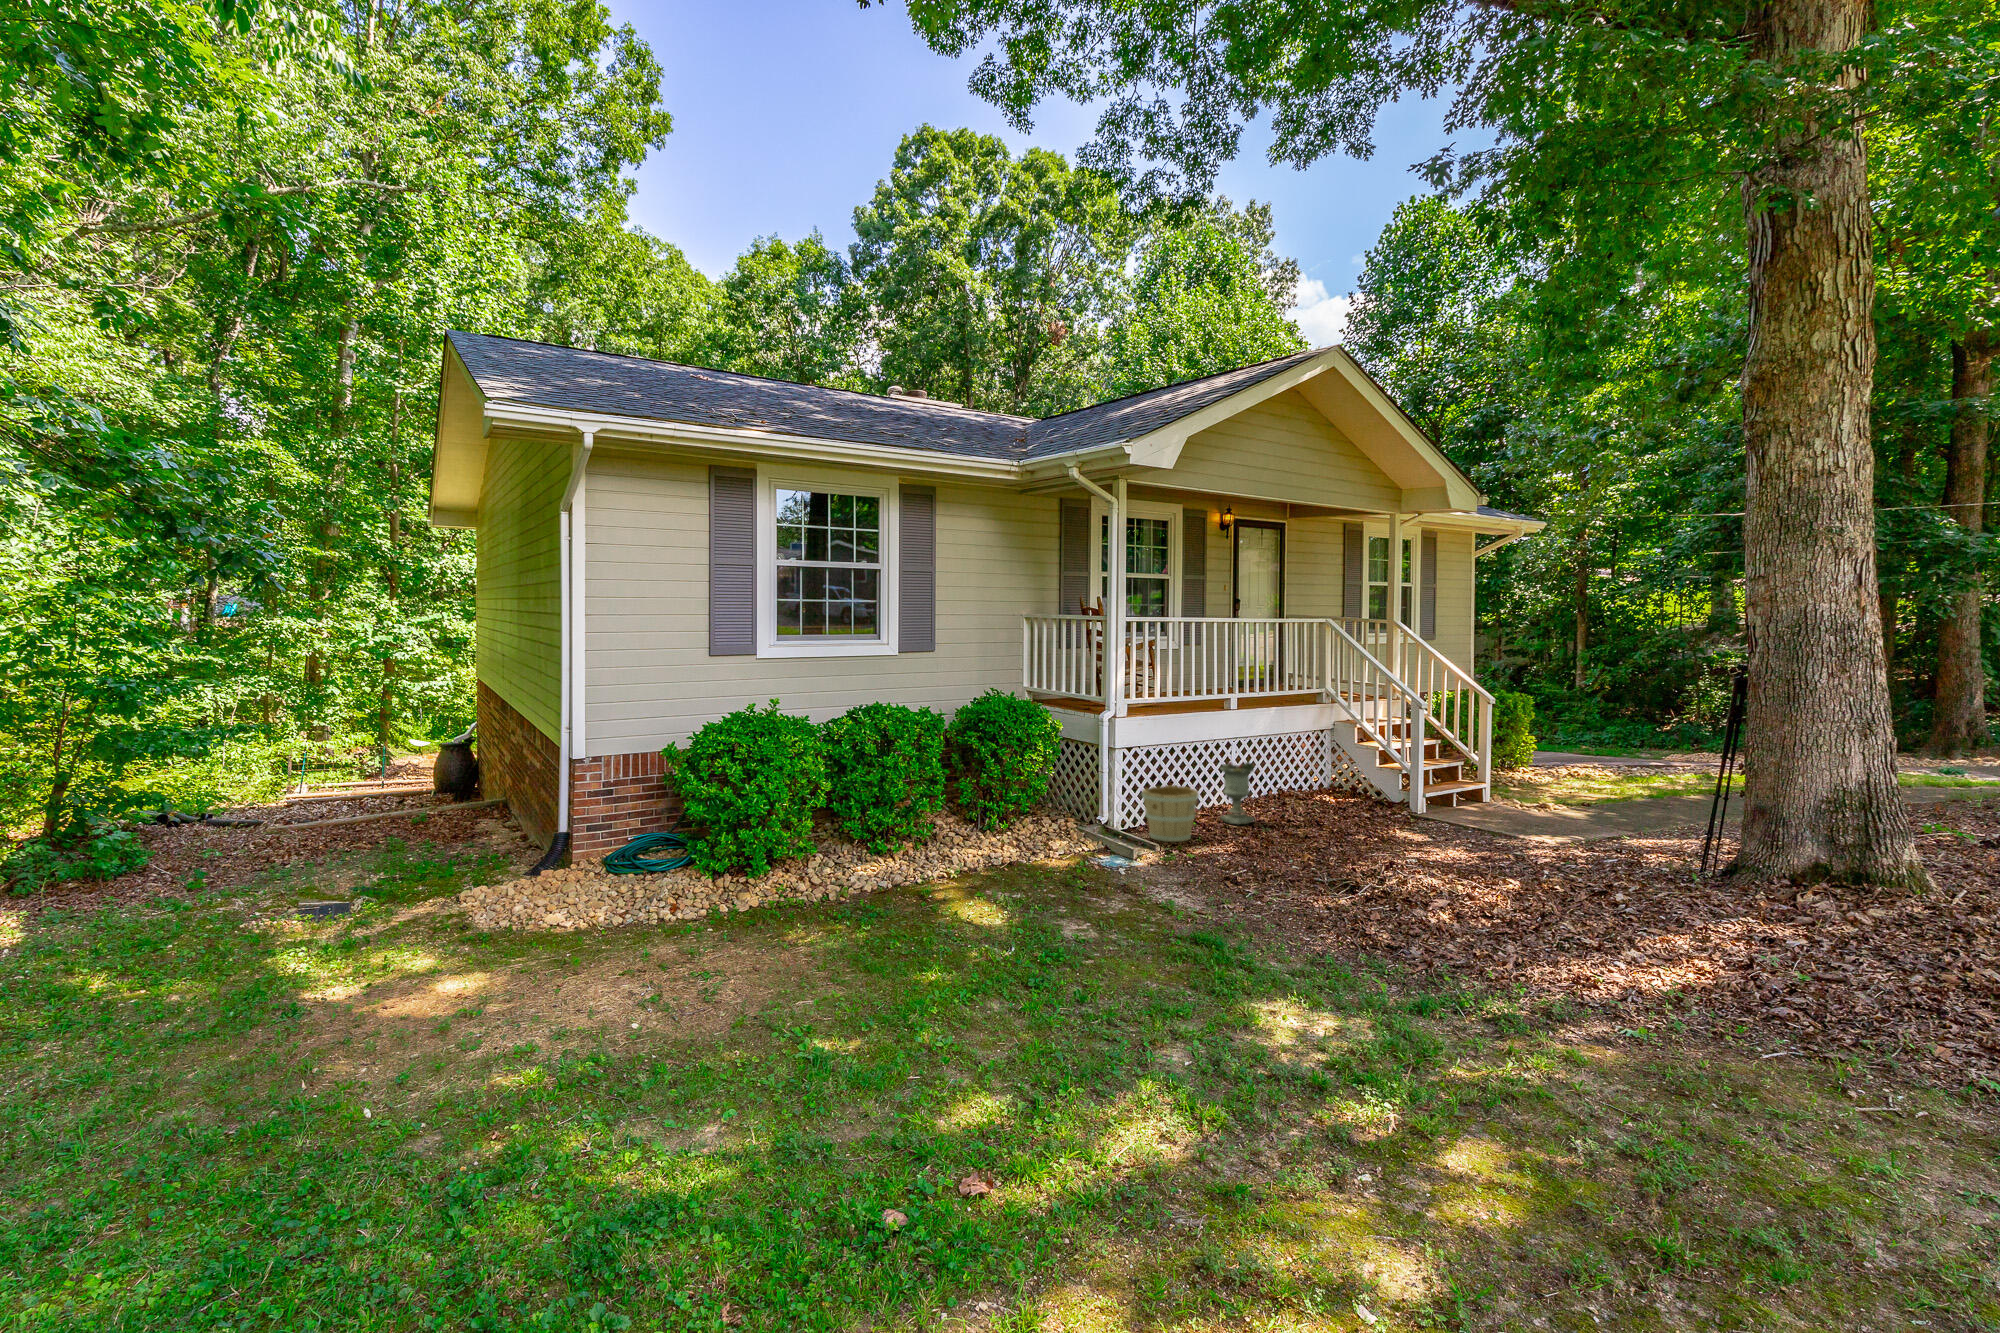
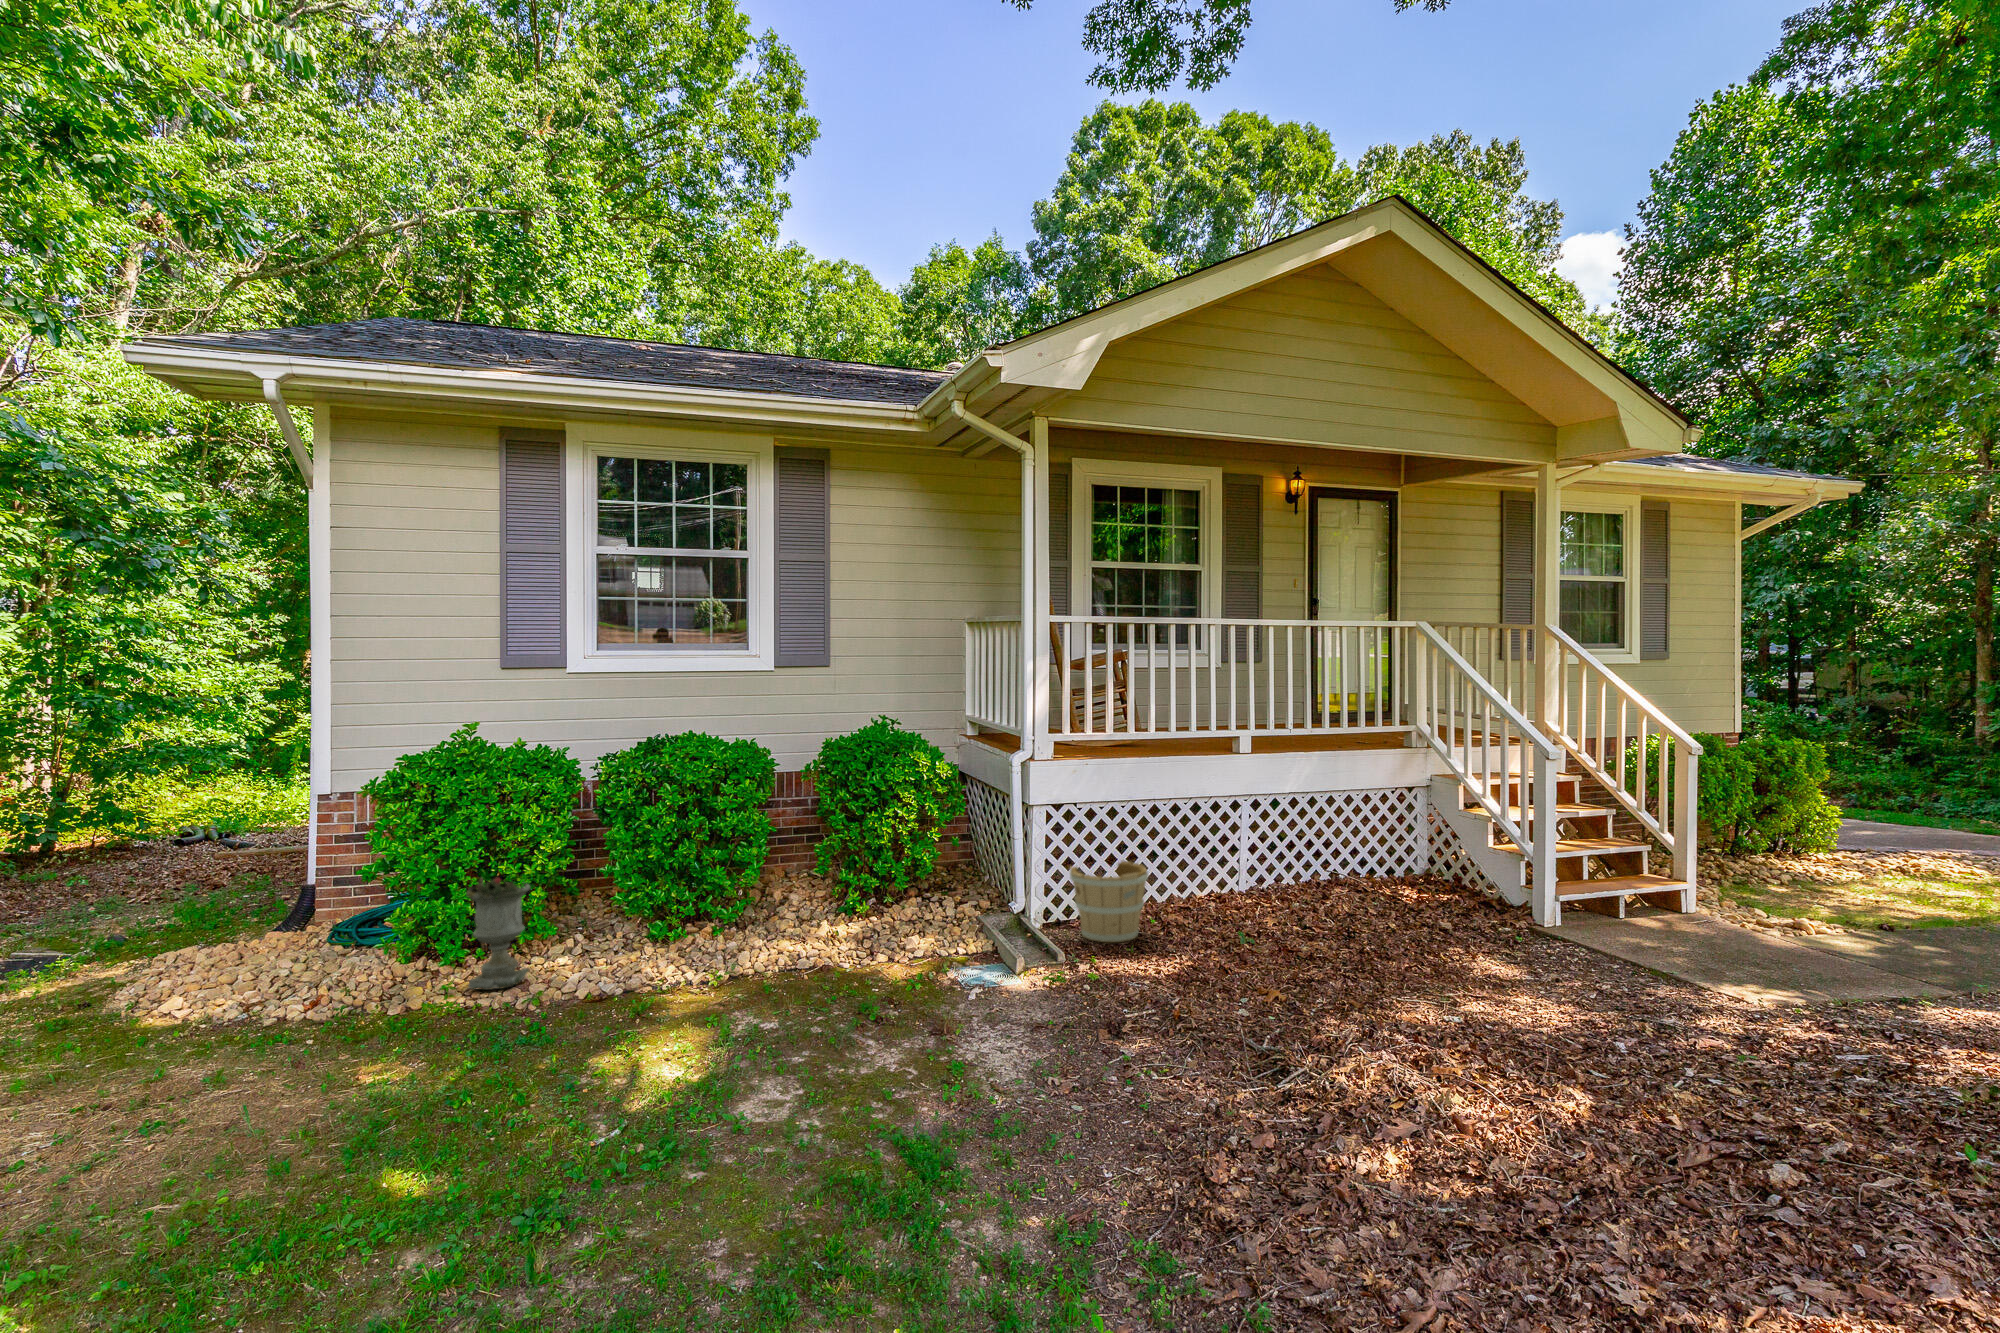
planter: present [1220,762,1255,825] -> present [466,877,530,990]

